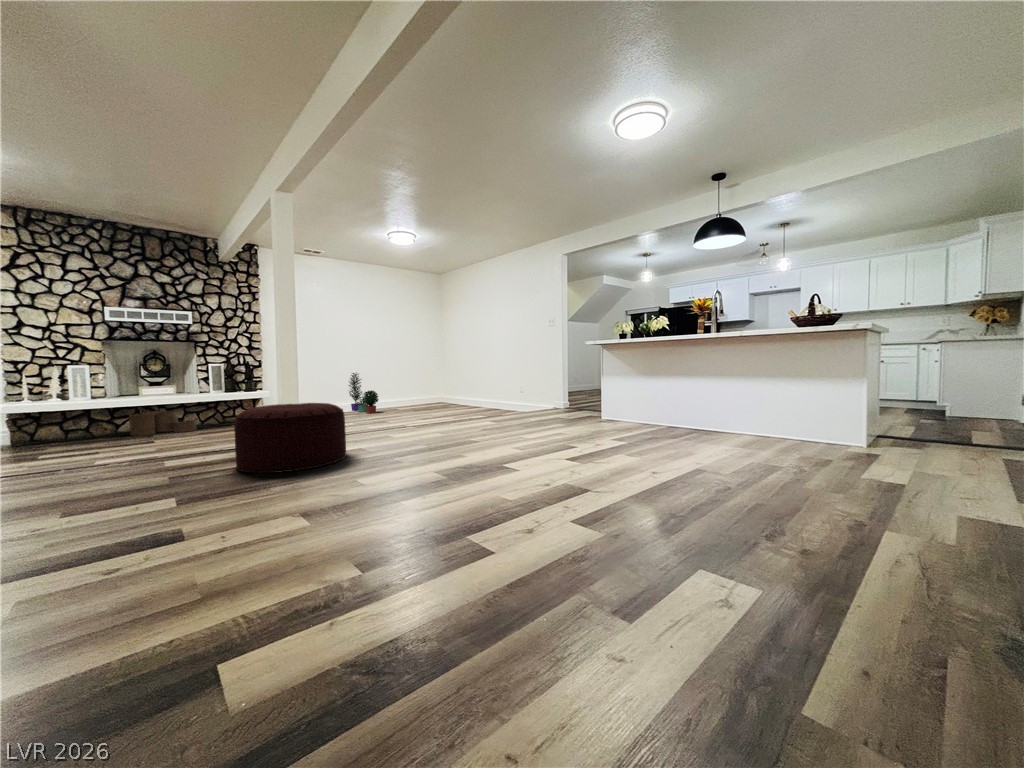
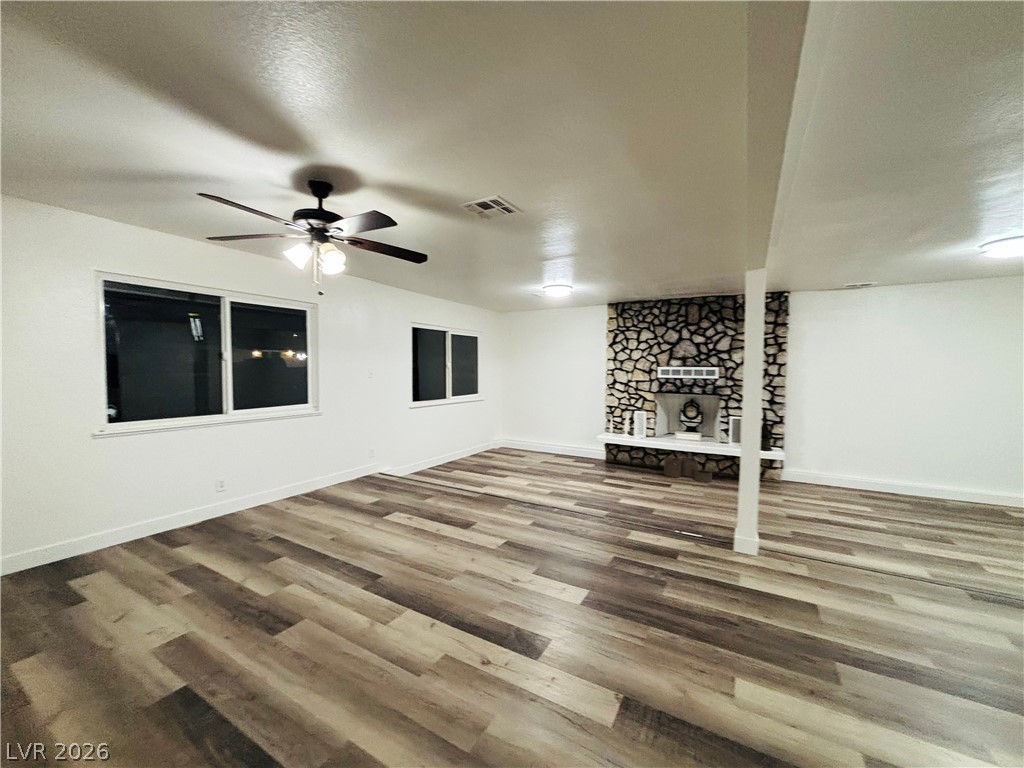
potted plant: present [349,373,379,414] -> none [906,440,969,514]
ottoman: present [234,403,346,473] -> none [726,513,885,642]

